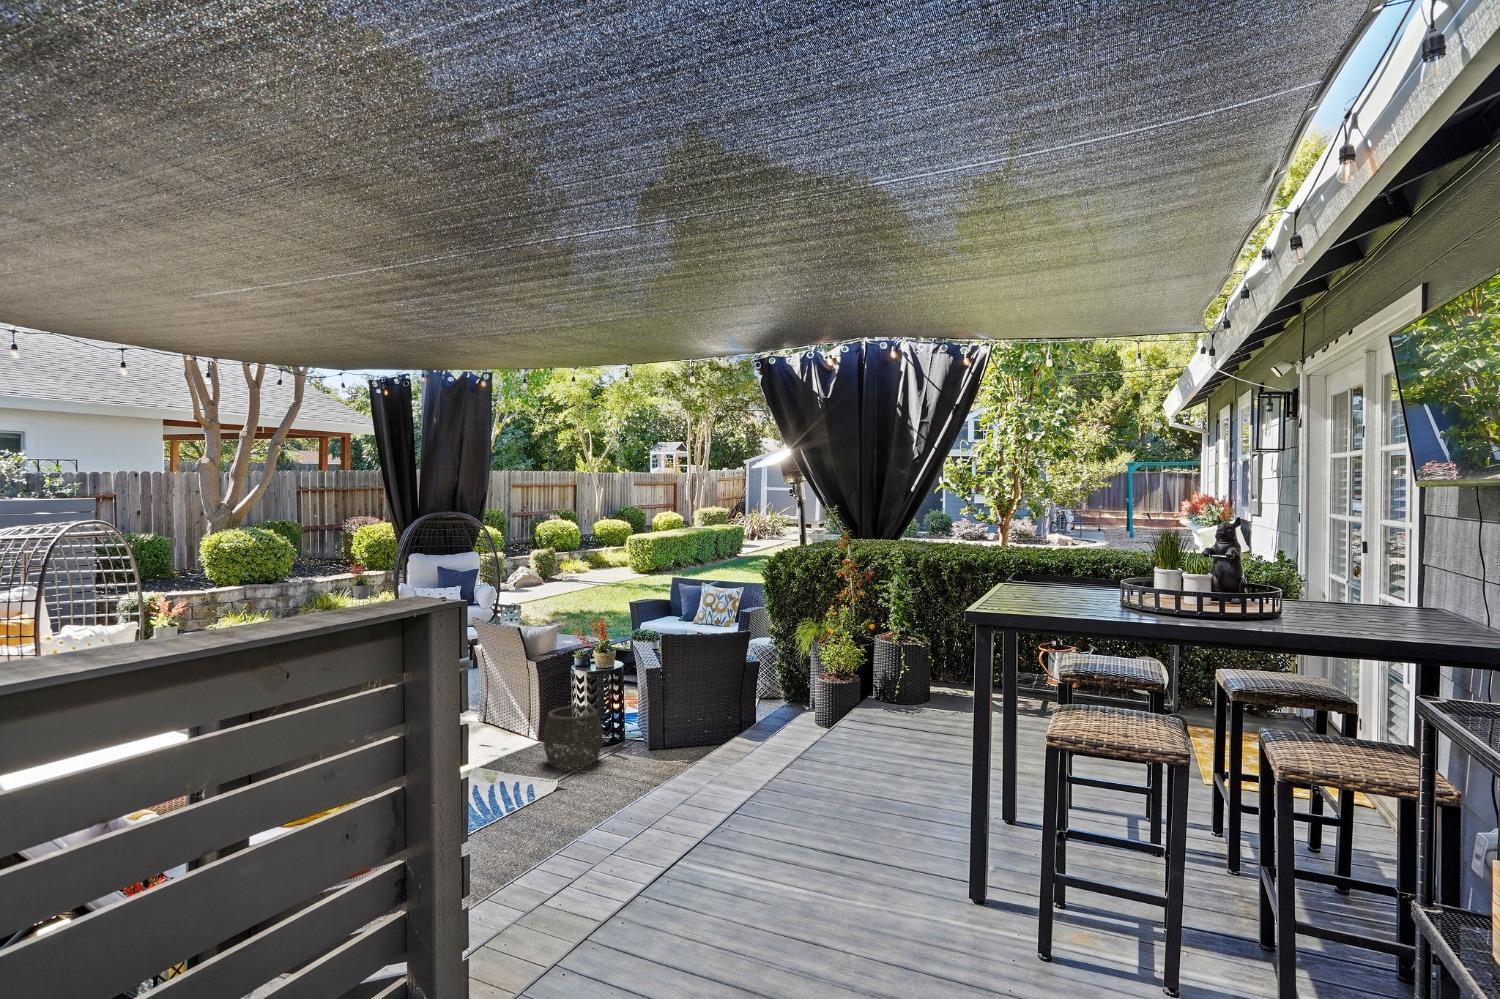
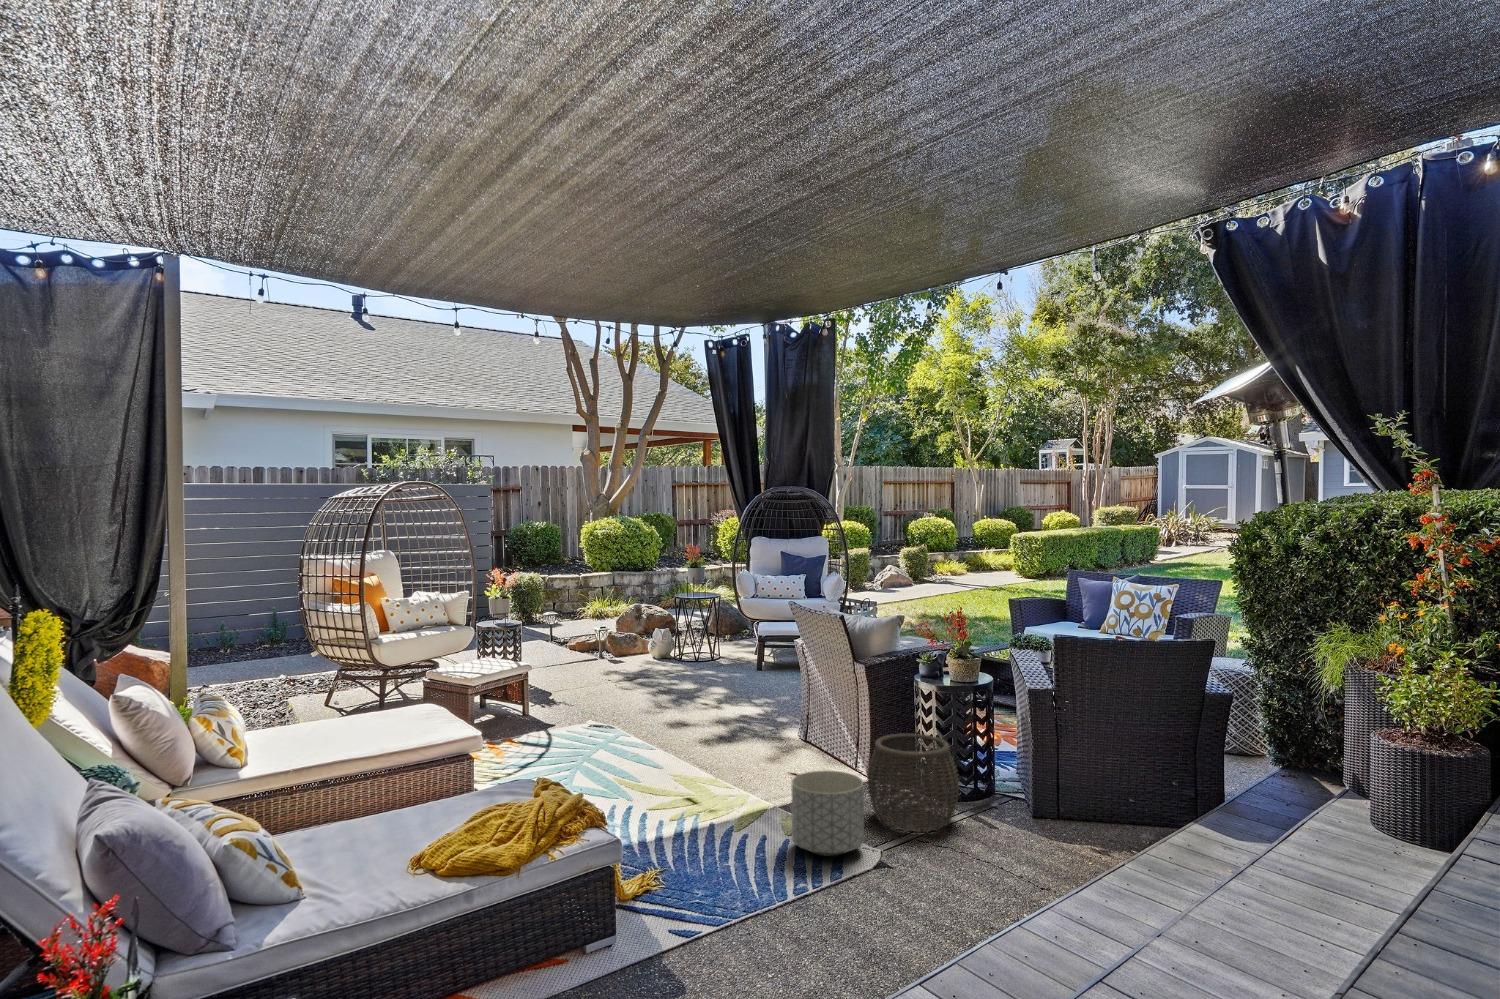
planter: none [498,735,546,789] -> present [792,770,864,856]

